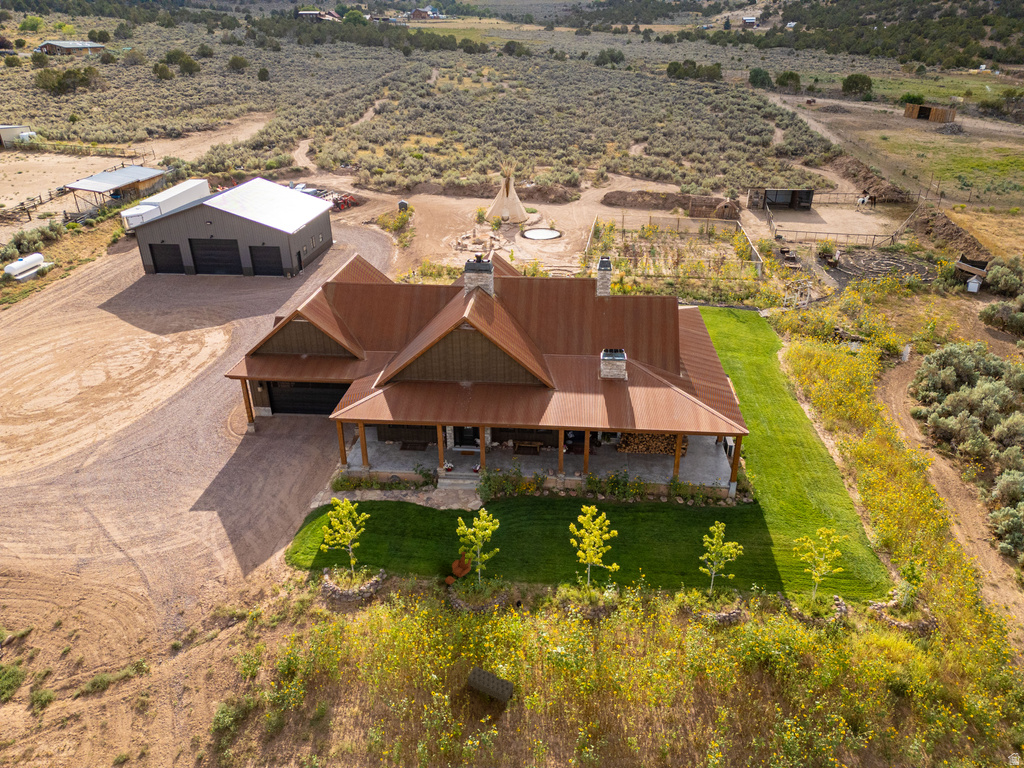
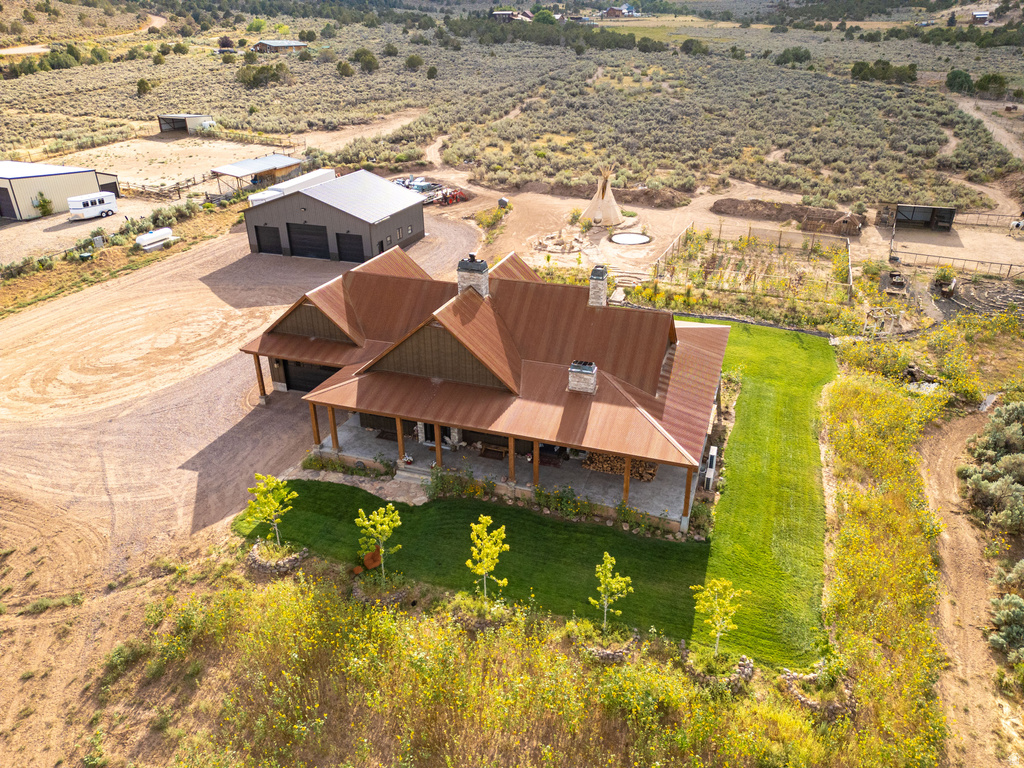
bench: present [467,666,514,708] -> none [322,657,363,704]

